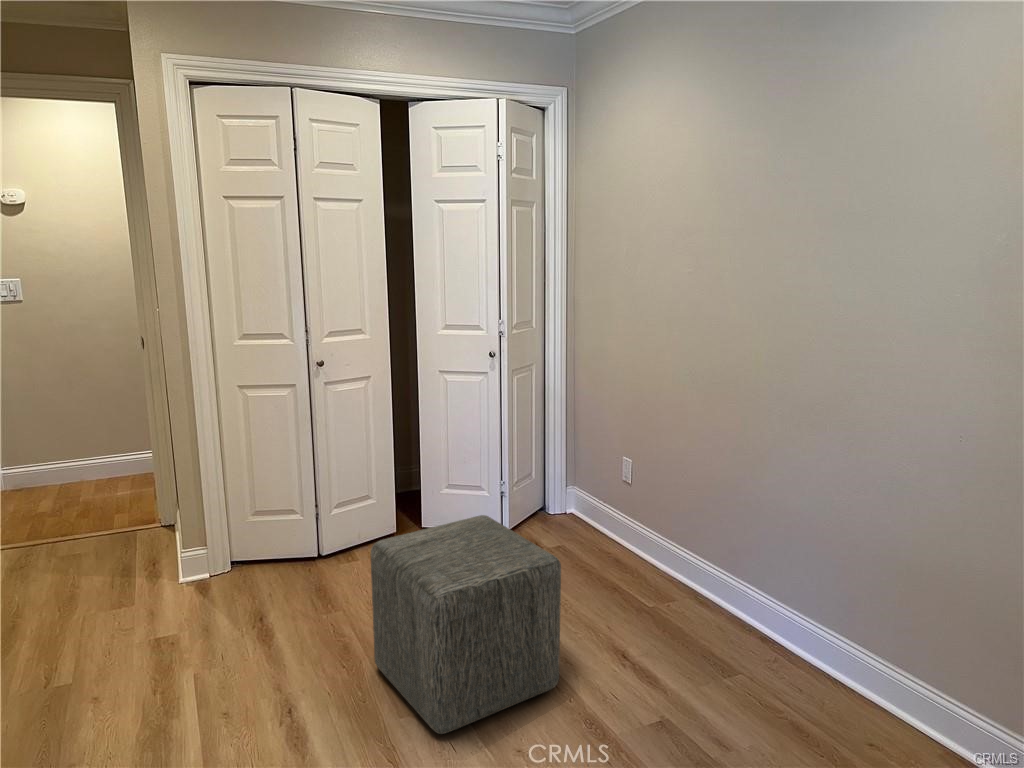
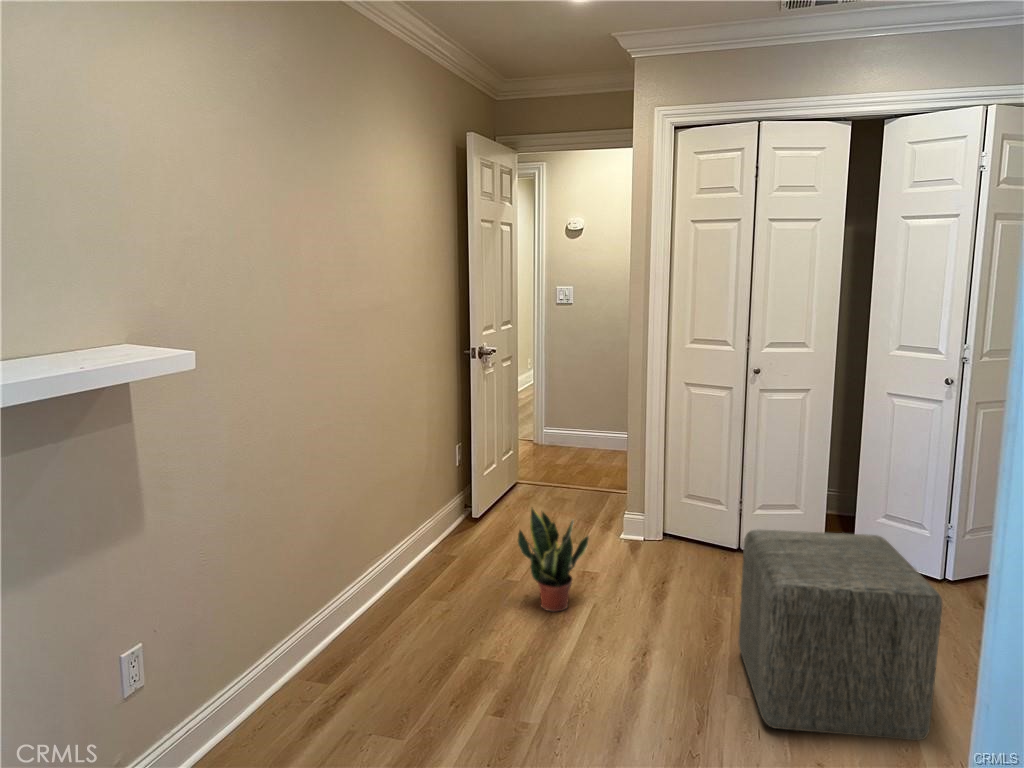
potted plant: none [80,583,176,709] -> present [518,509,589,612]

